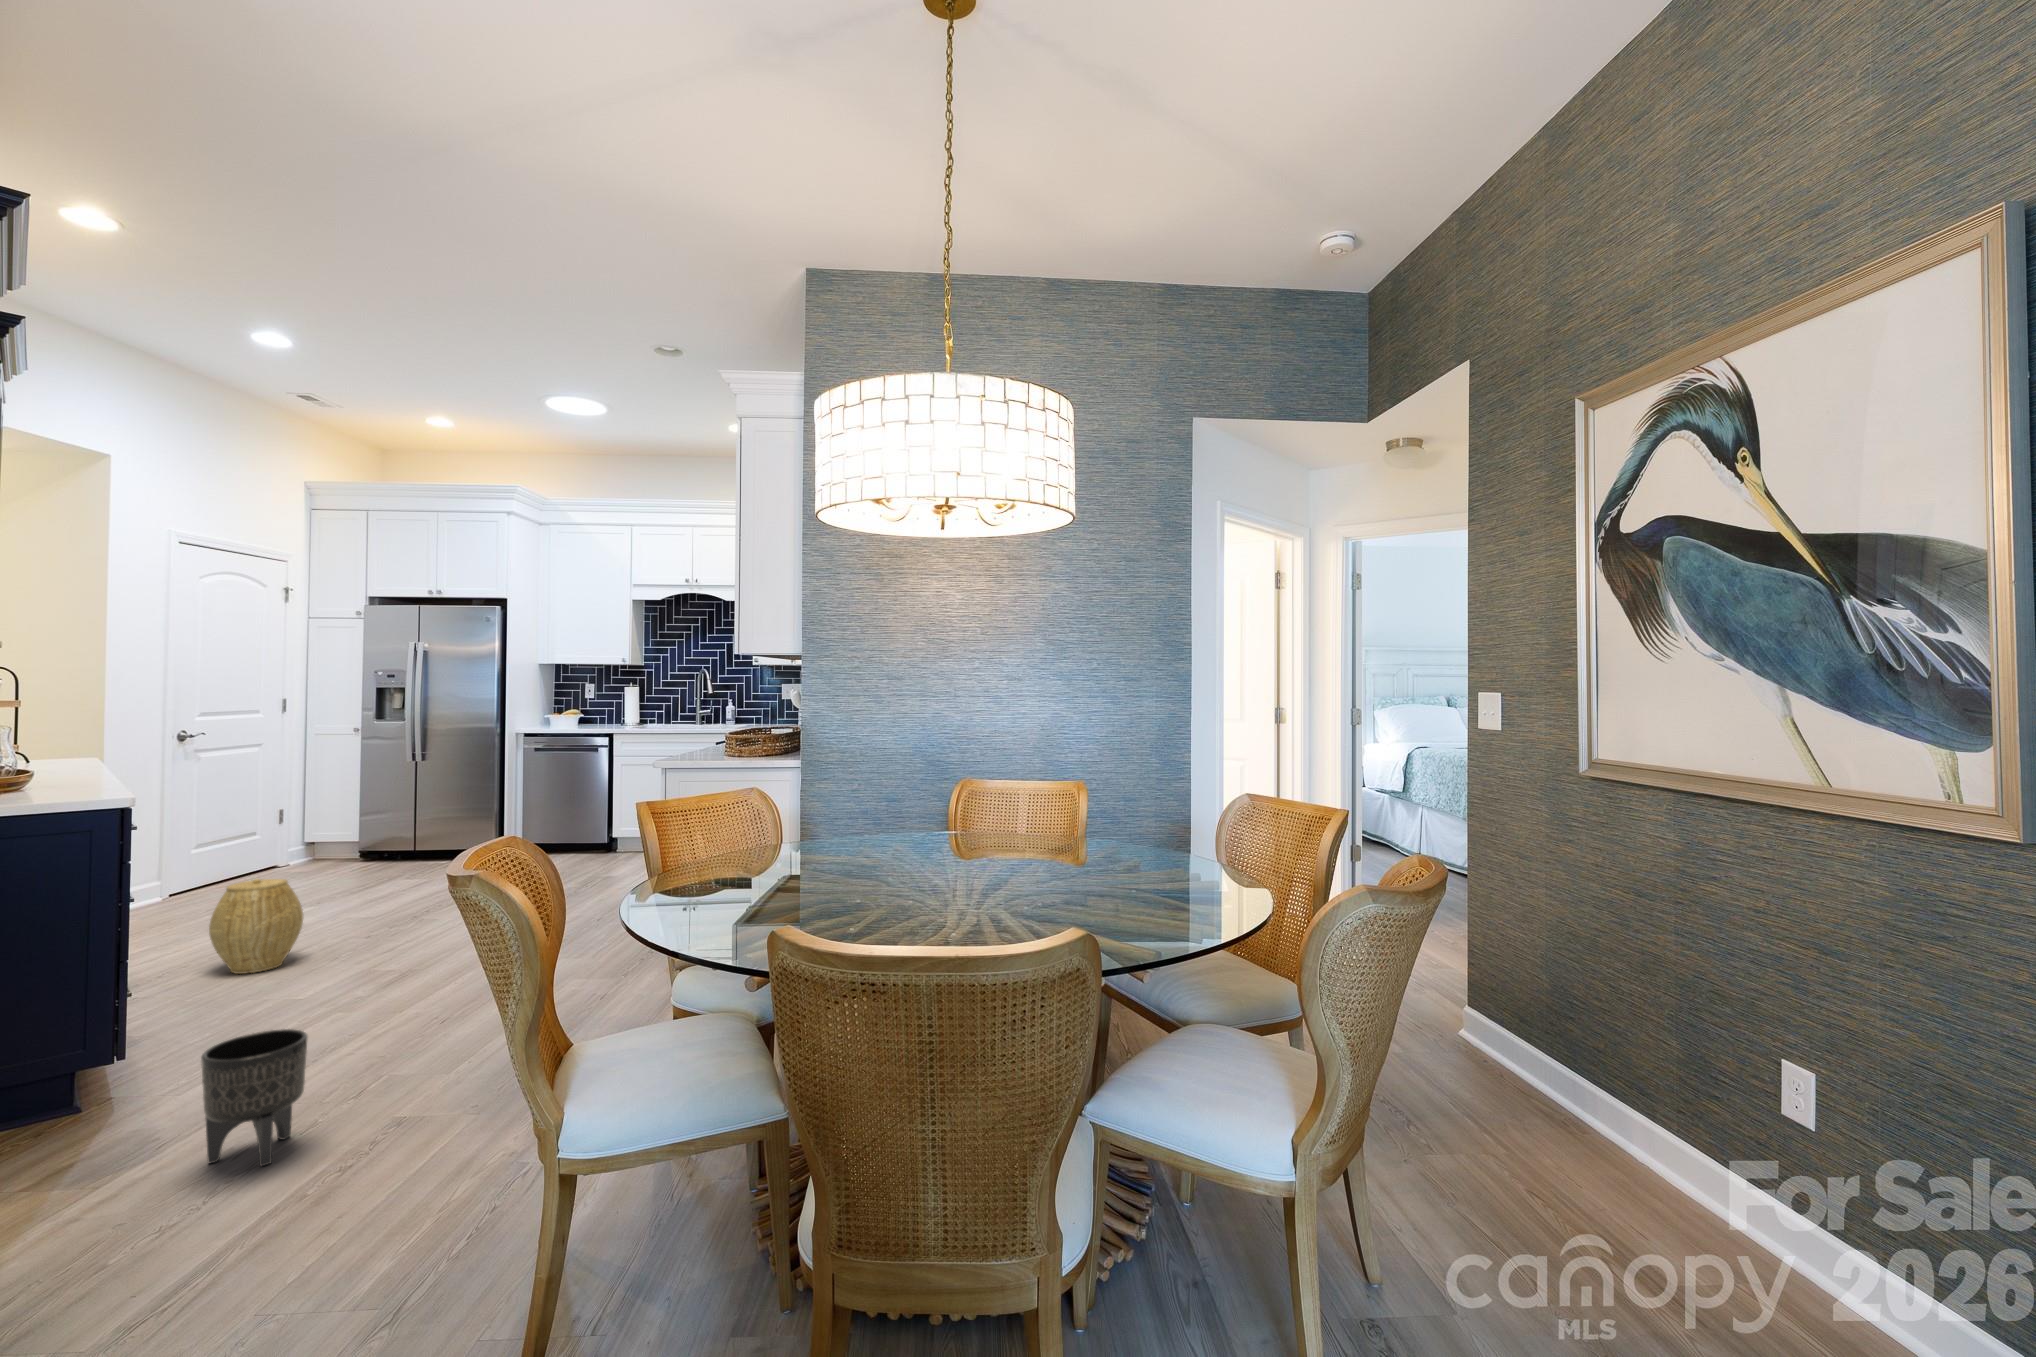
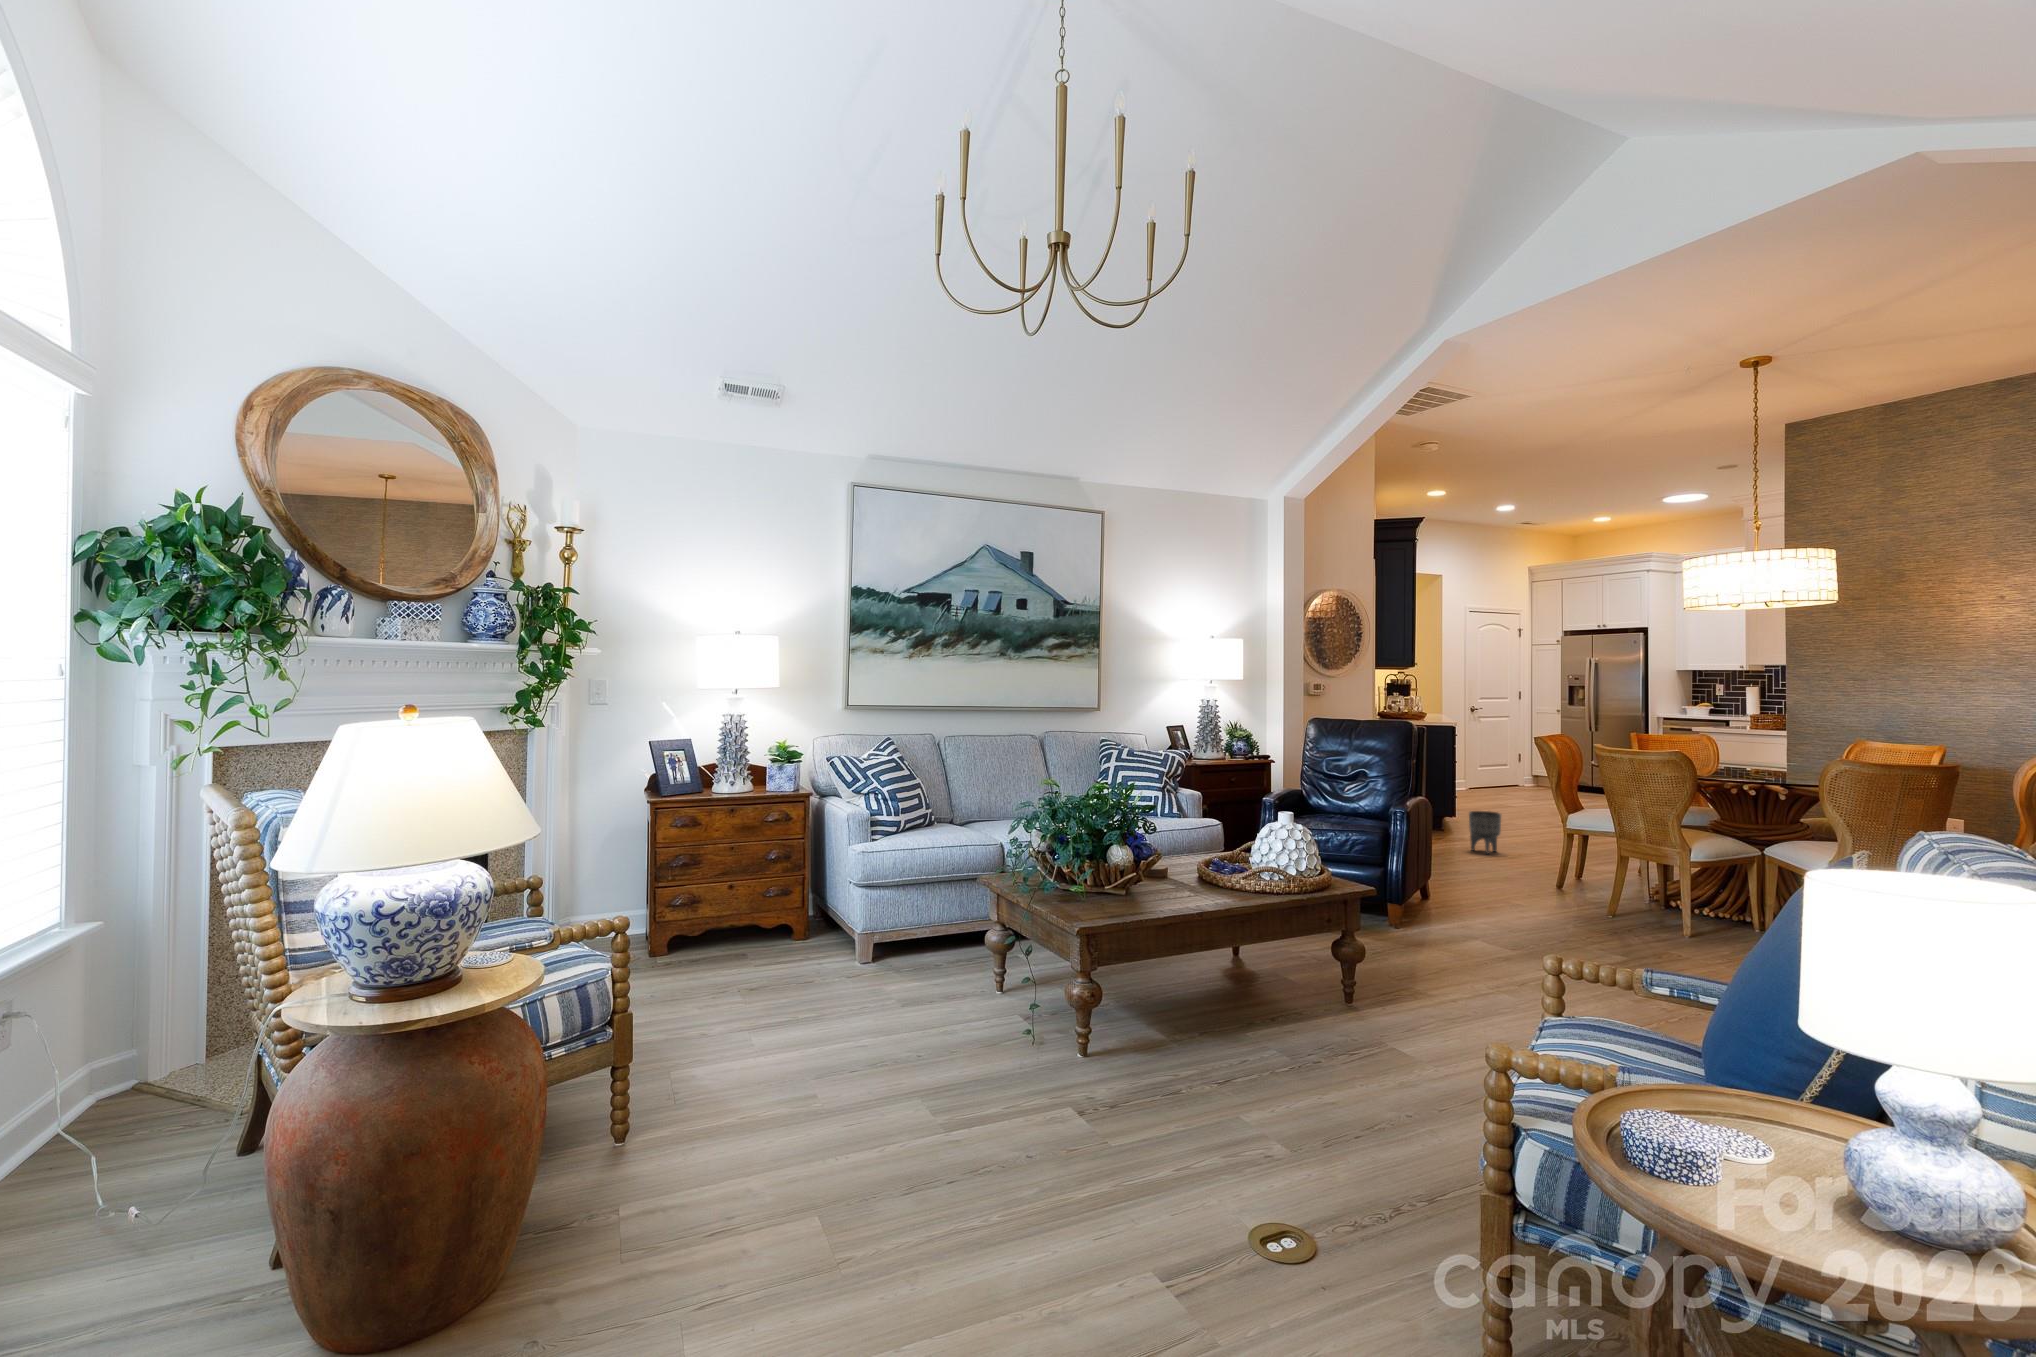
woven basket: present [209,879,303,974] -> none [1479,775,1517,818]

